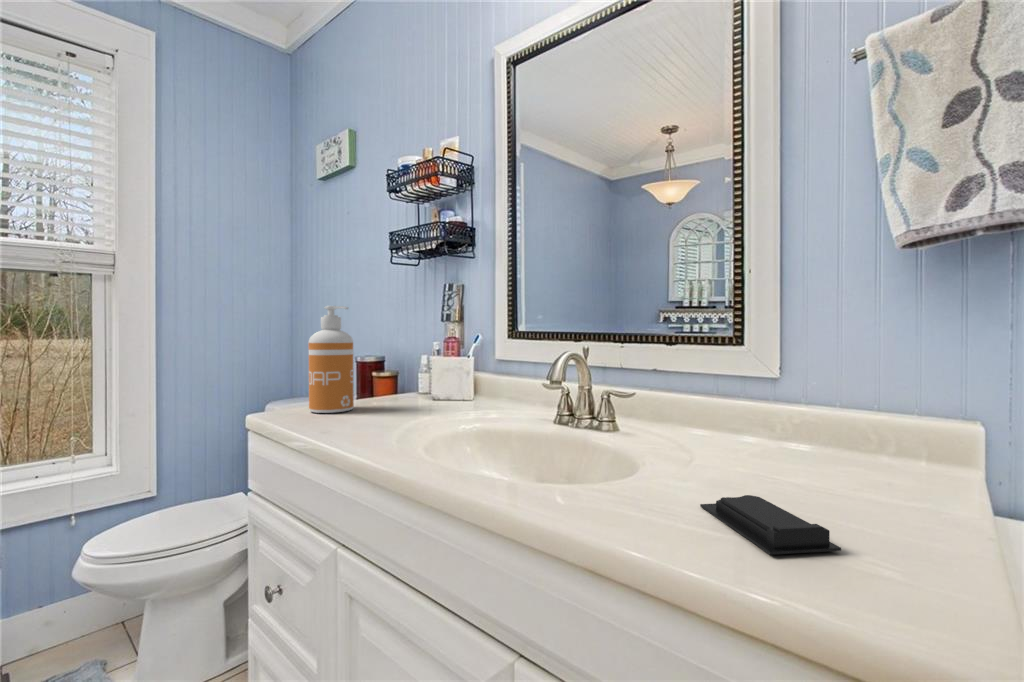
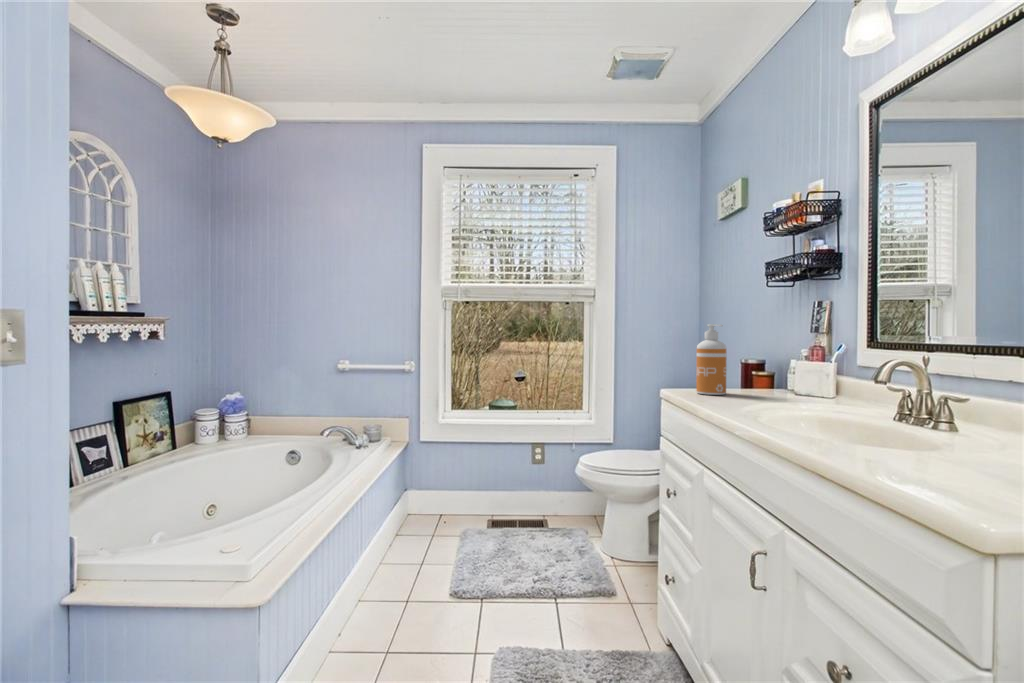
soap bar: present [700,495,841,555] -> none [909,459,972,490]

